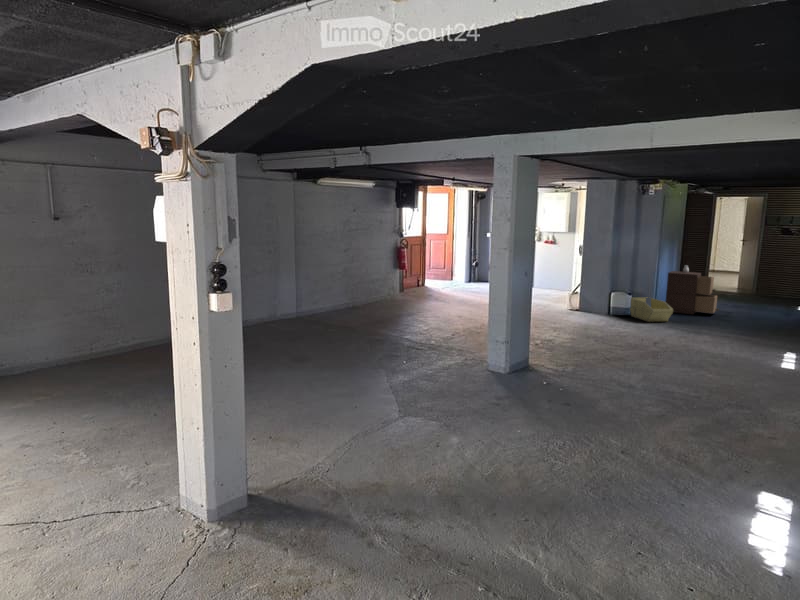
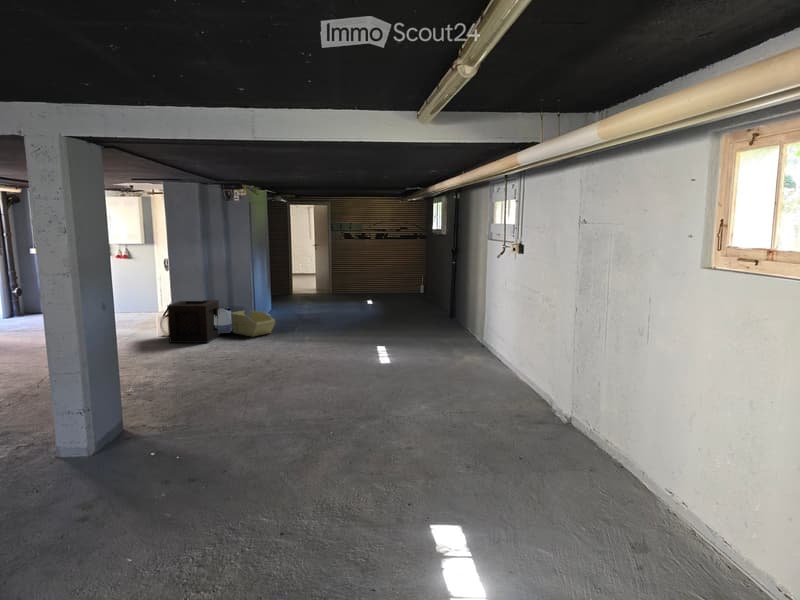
storage cabinet: present [665,265,719,314] -> none [262,273,312,322]
wooden crate: none [574,282,621,320] -> present [167,300,220,343]

